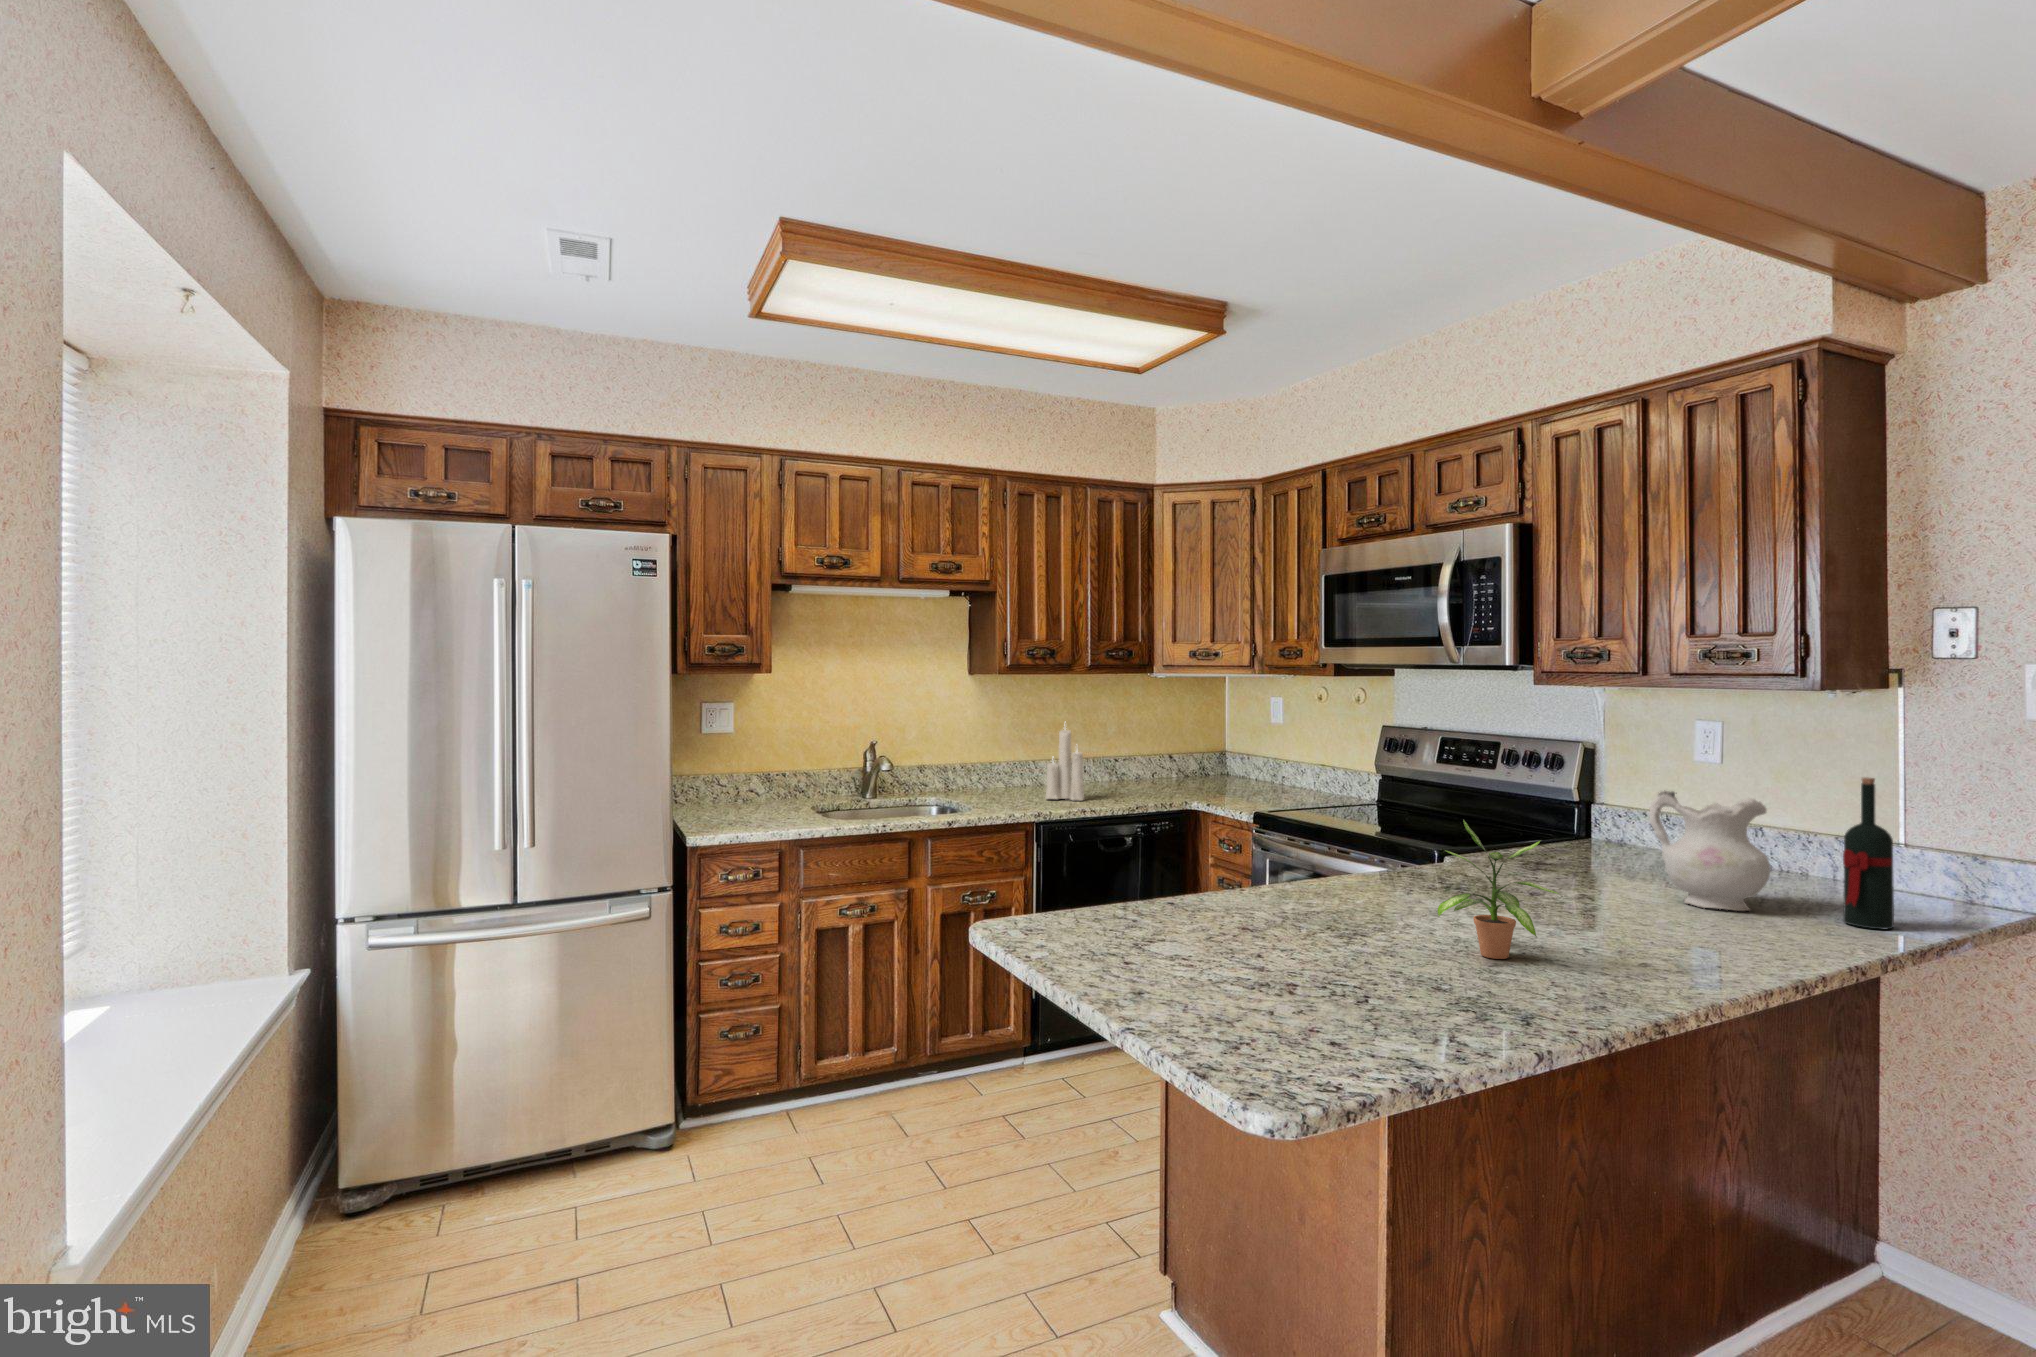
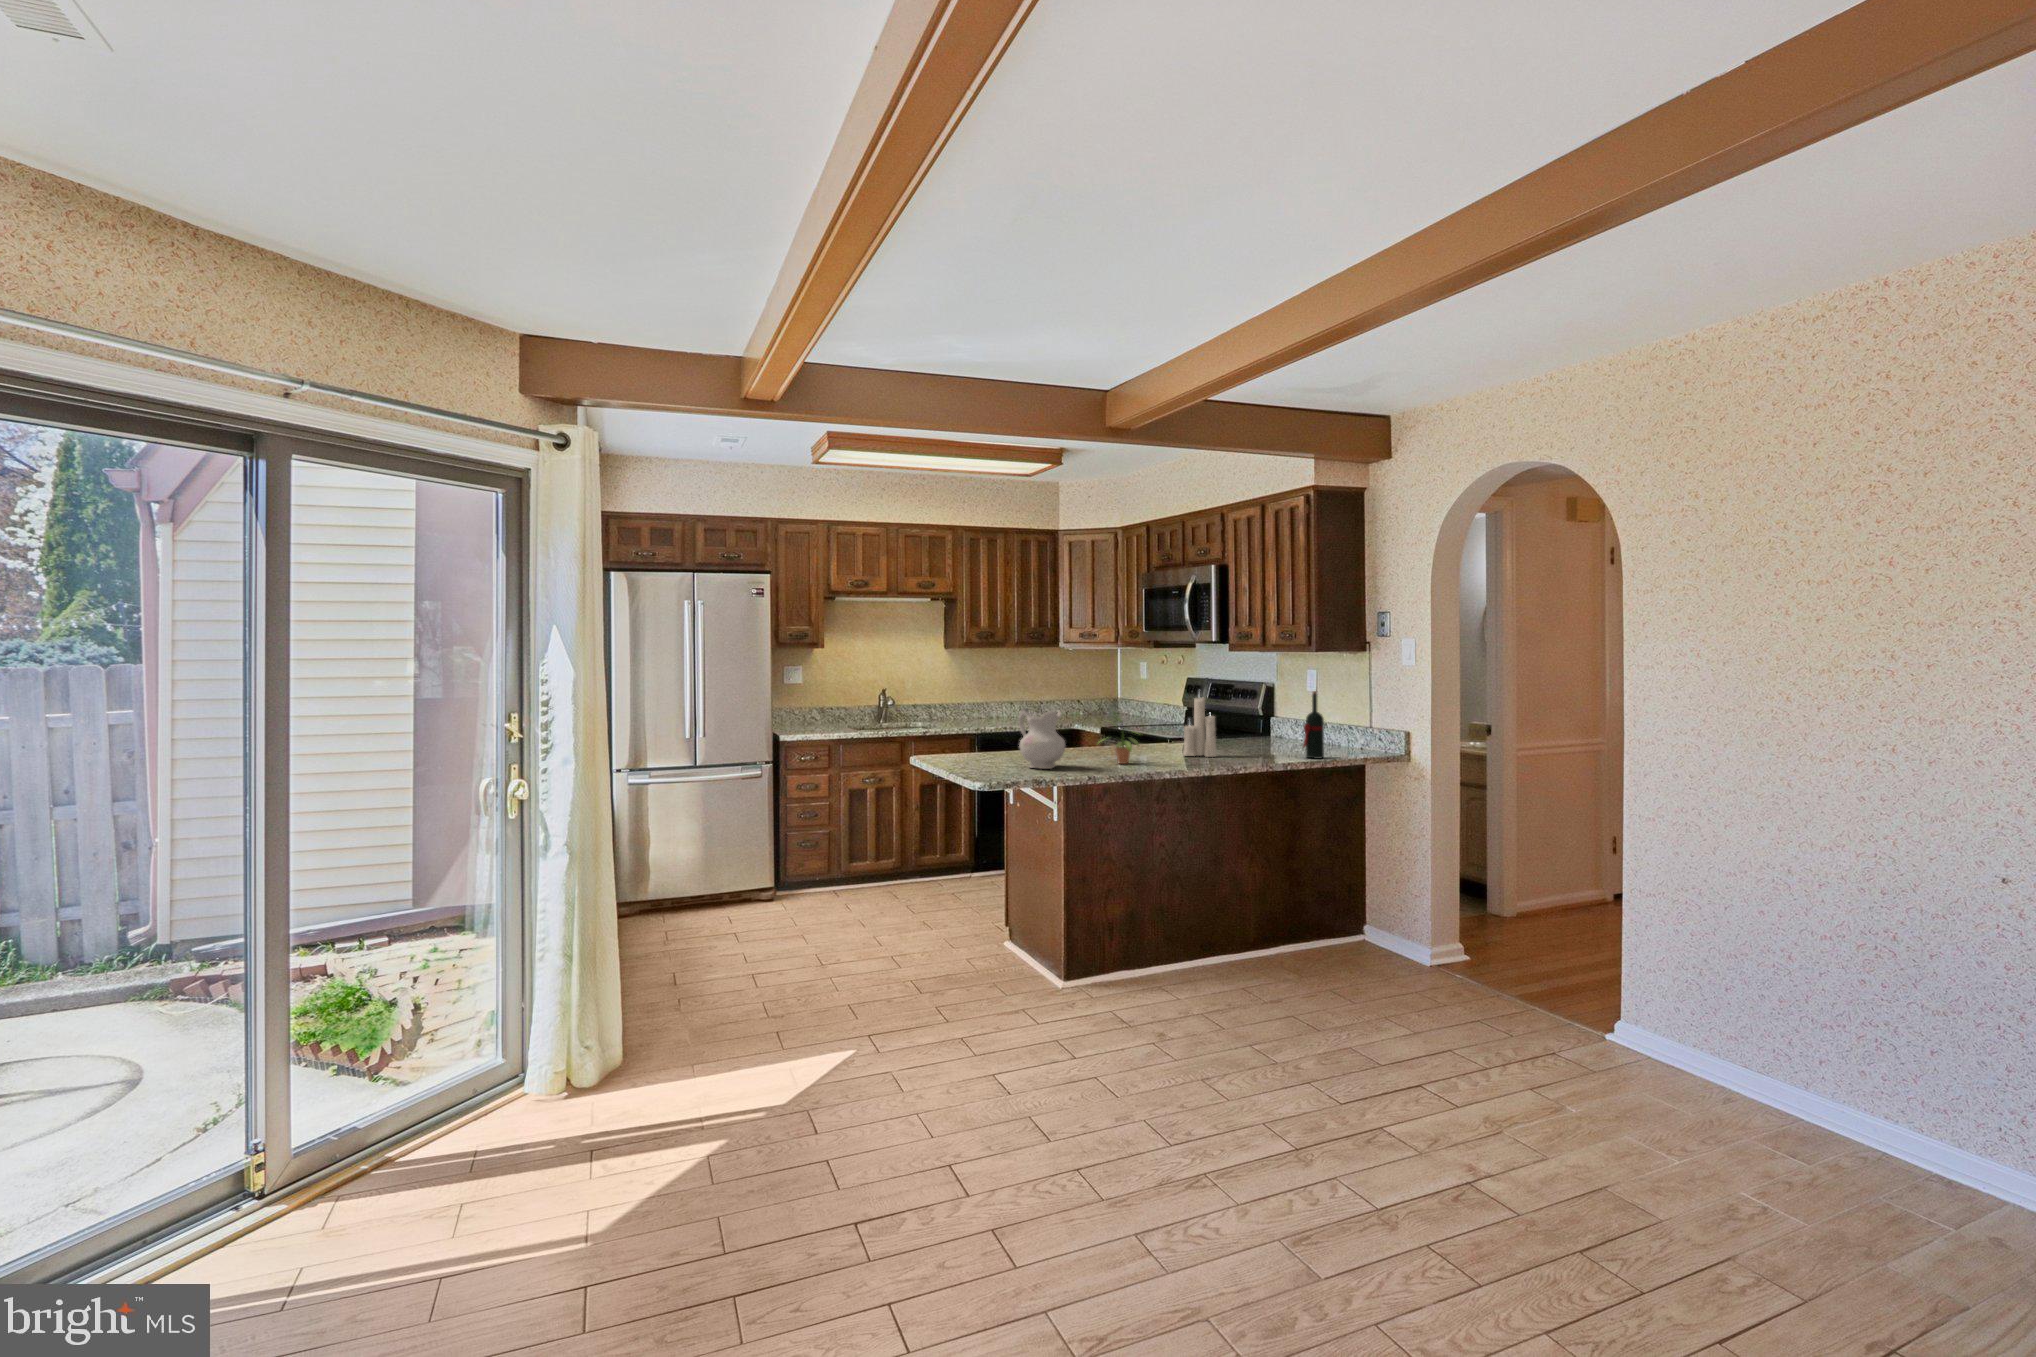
candle: present [1046,729,1084,801] -> present [1183,697,1217,757]
ceramic pitcher: present [1650,791,1770,911] -> present [1019,708,1066,769]

